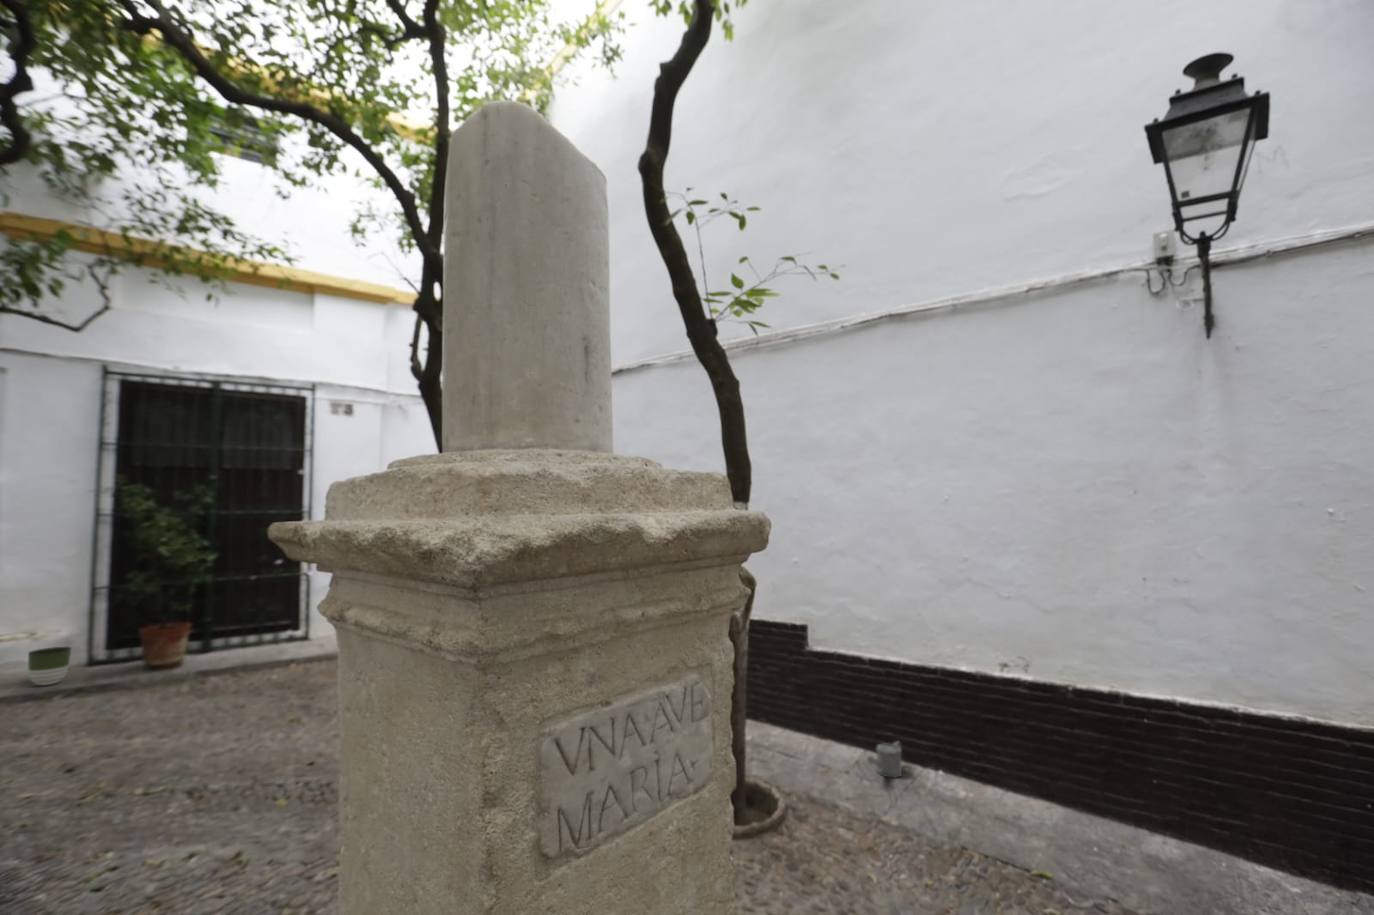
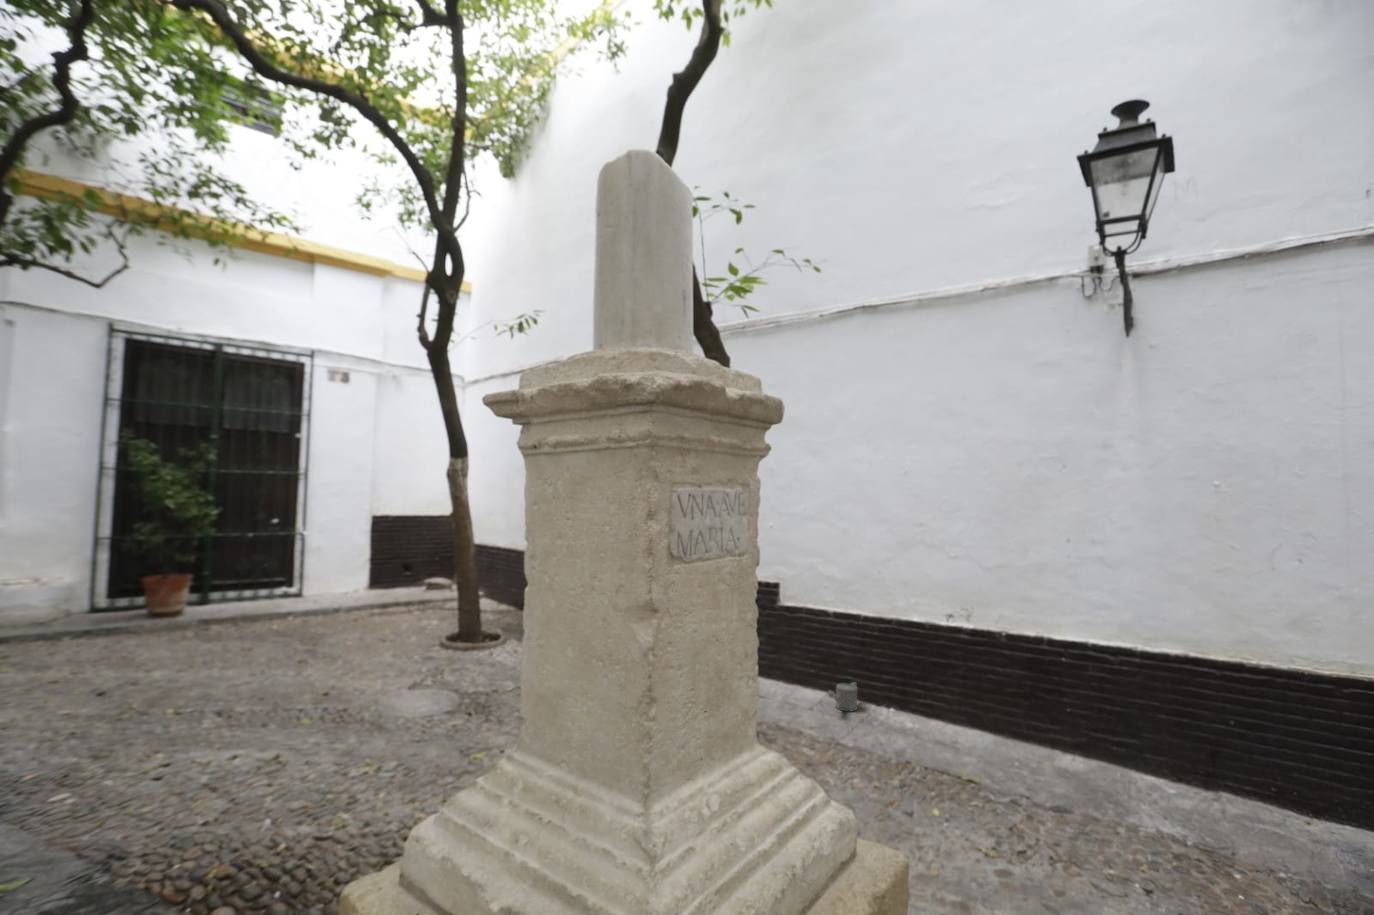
planter: present [28,647,72,686] -> none [35,593,77,628]

